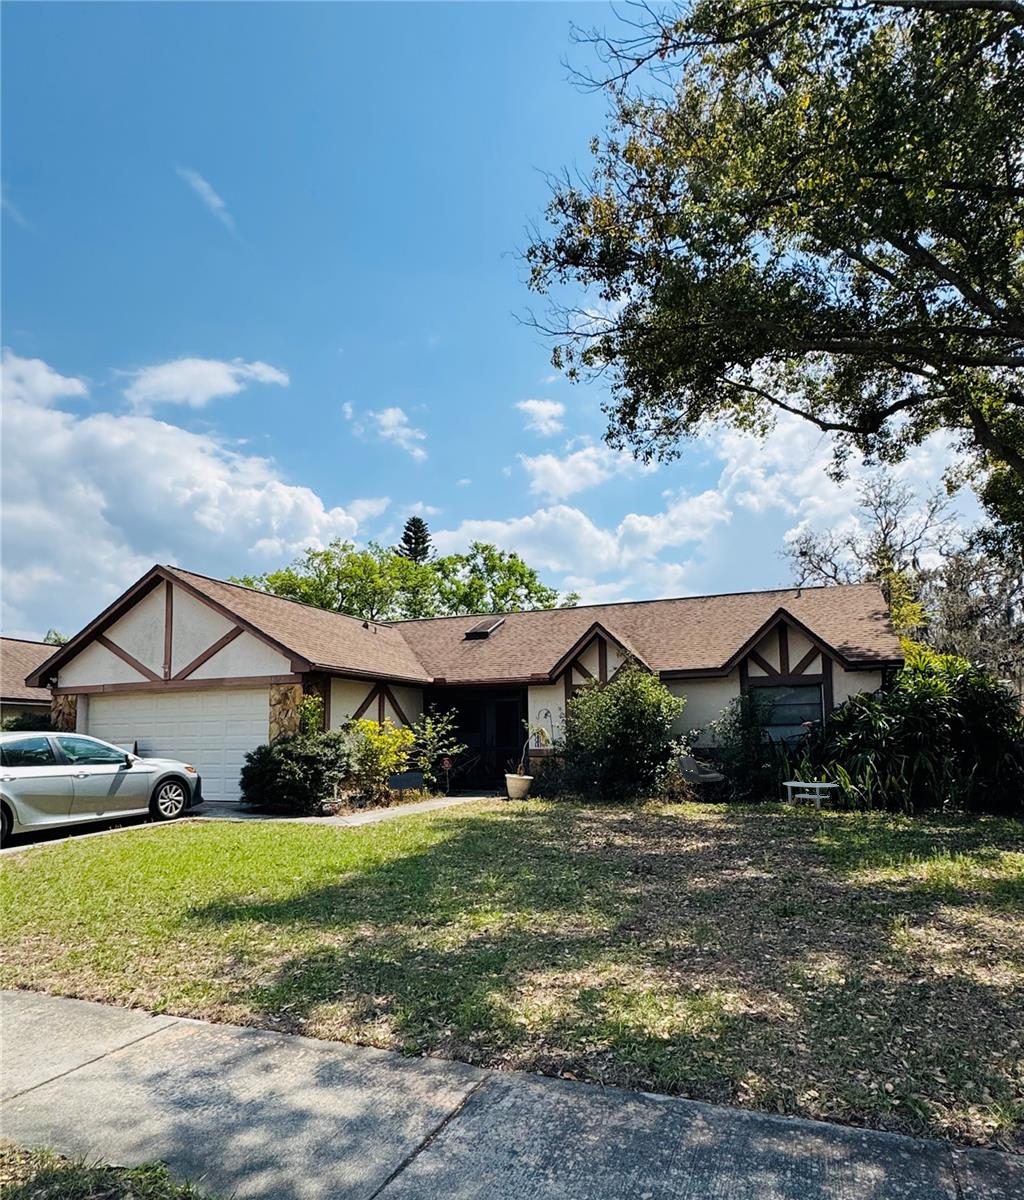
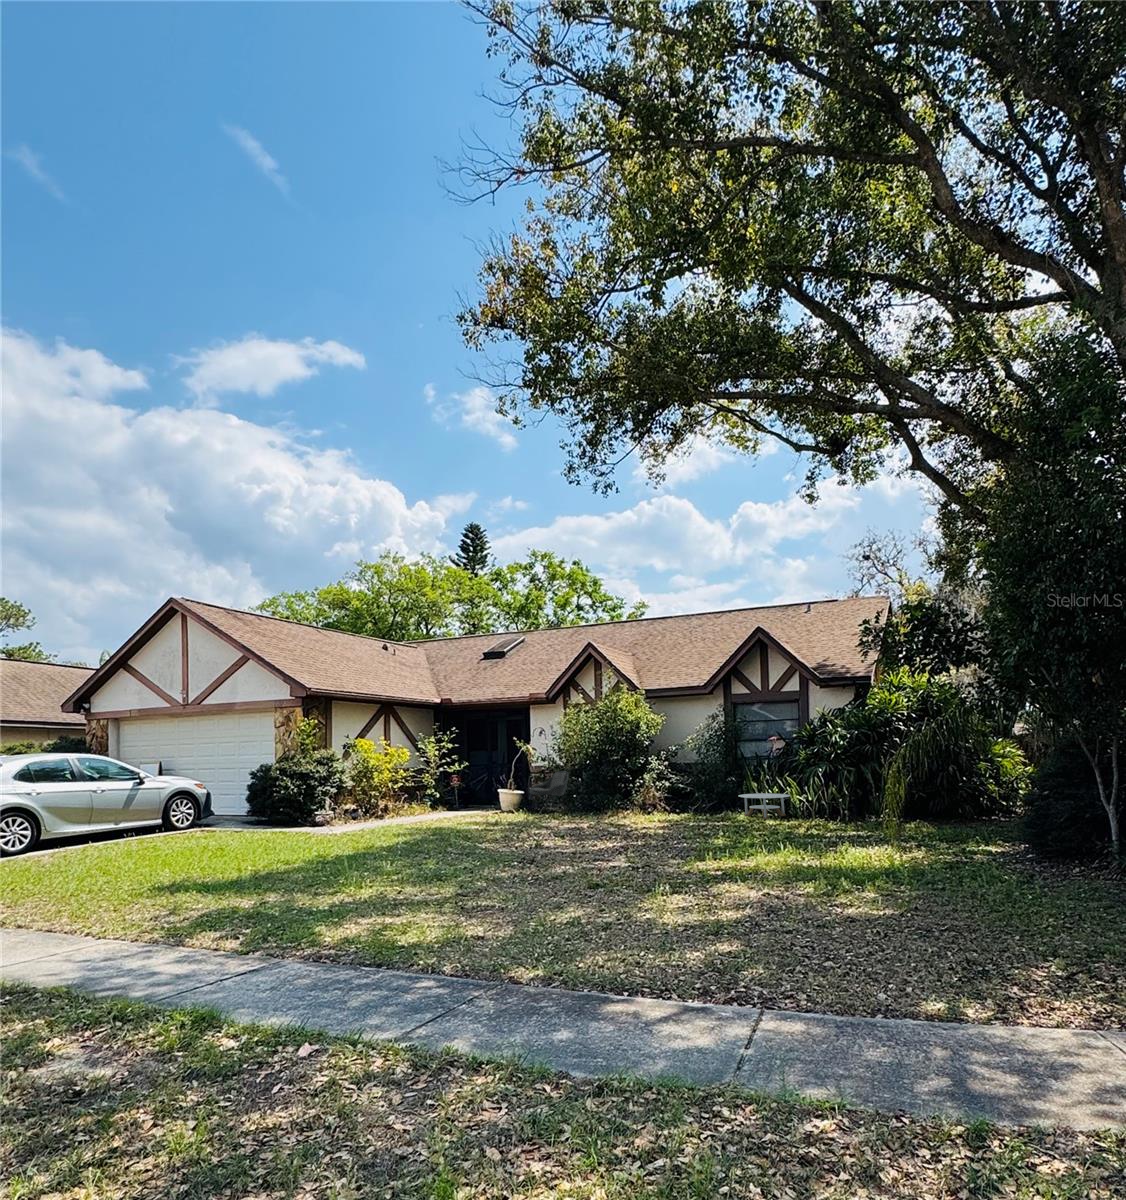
lounge chair: present [677,756,723,802] -> present [529,771,570,812]
bench: present [389,773,424,801] -> none [381,789,421,815]

